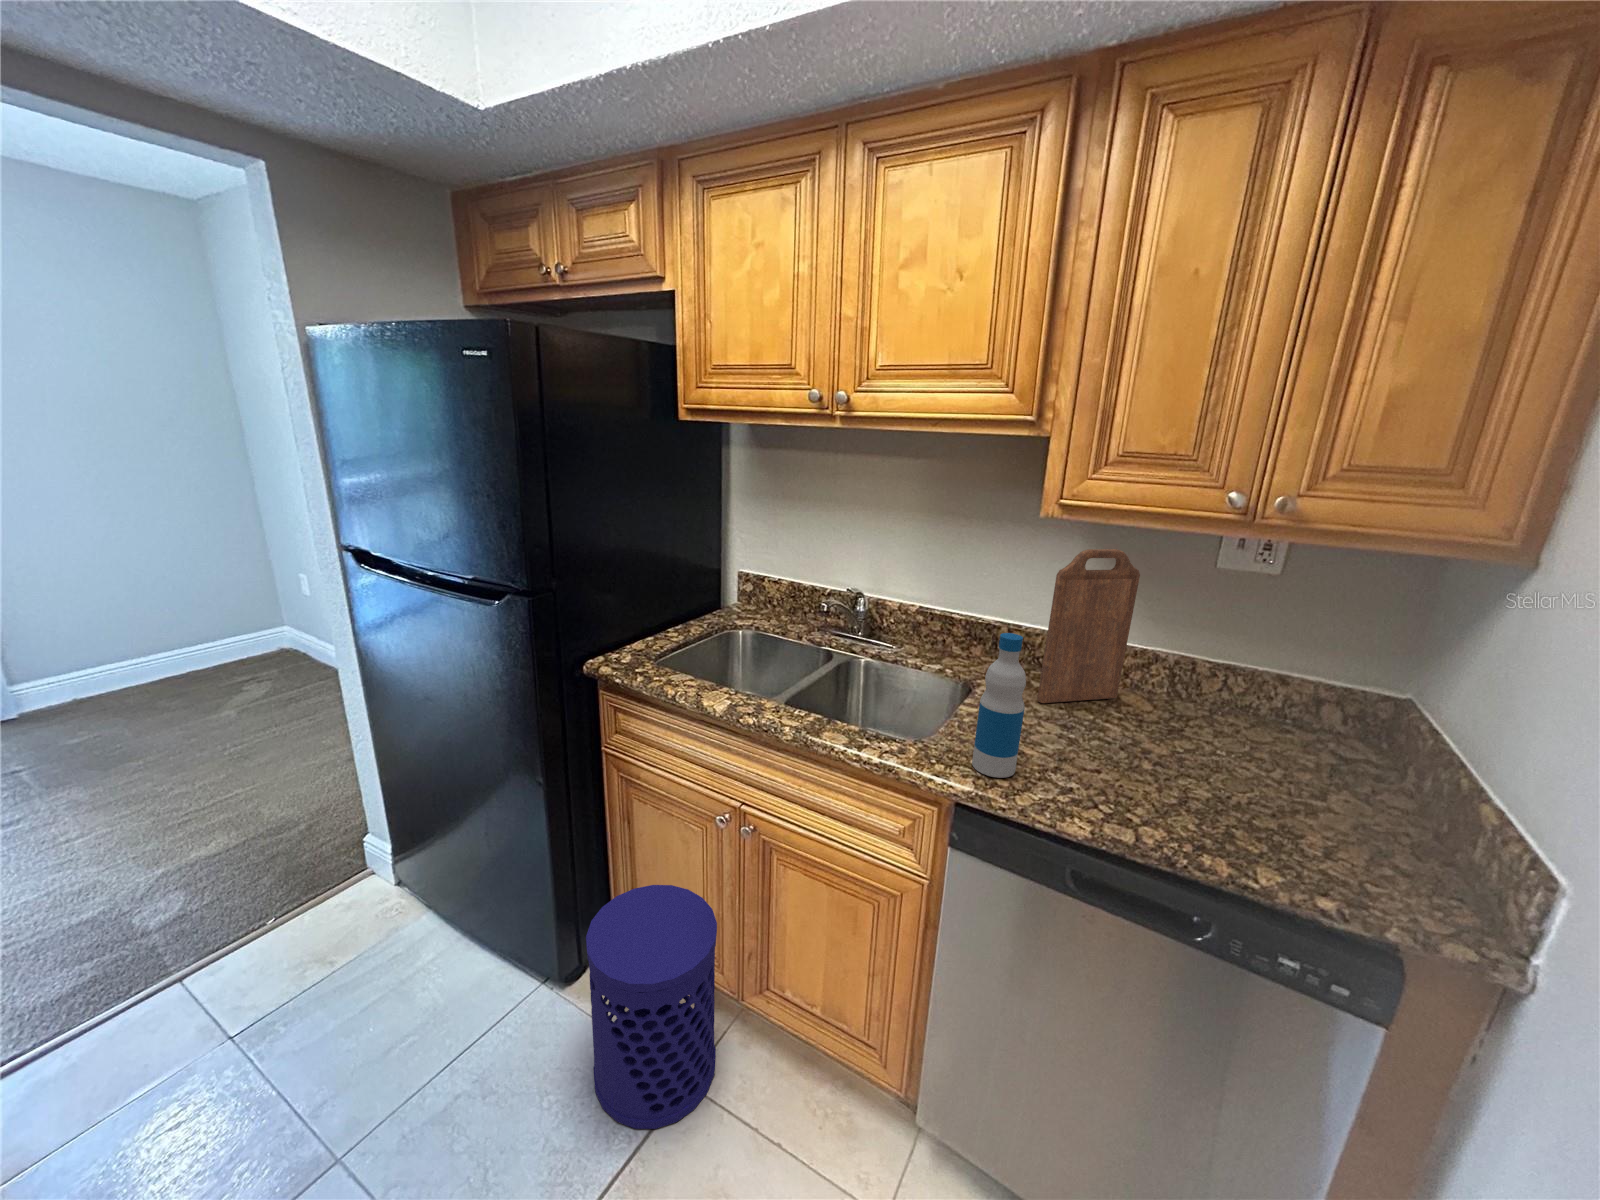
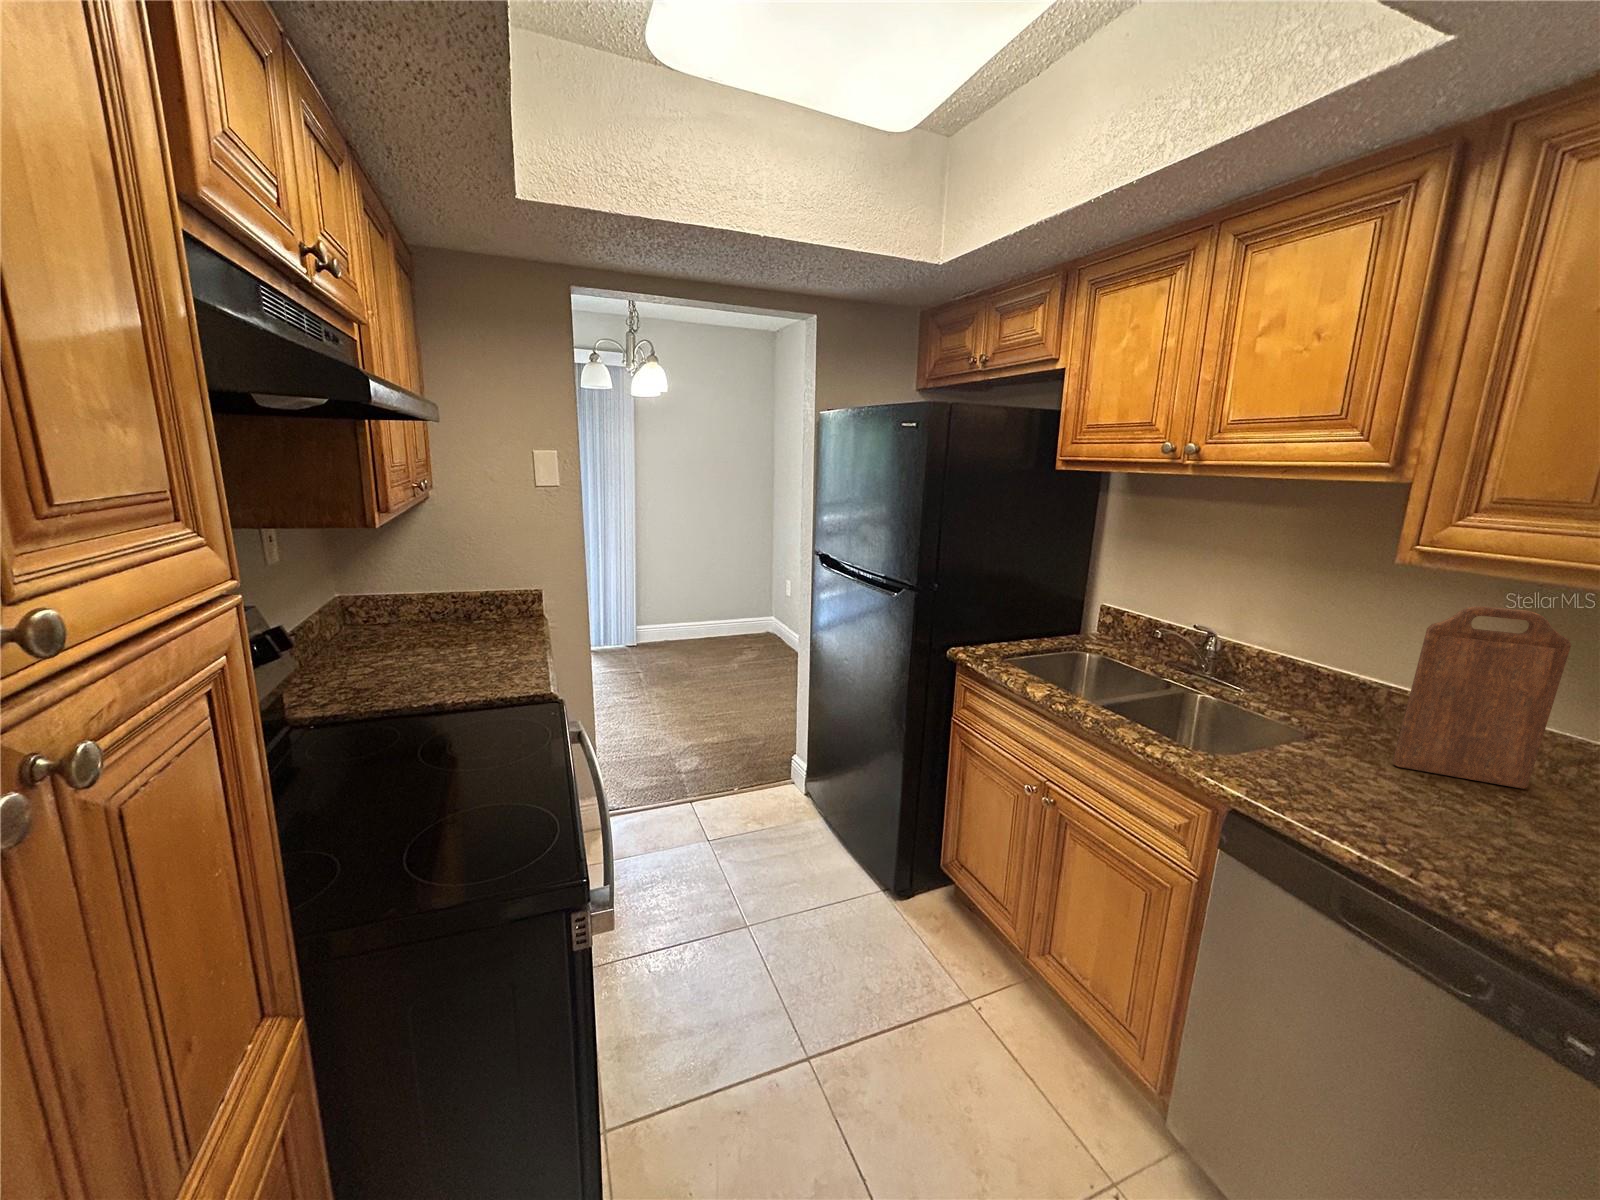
bottle: present [972,633,1026,778] -> none [1255,660,1319,798]
waste bin: present [586,885,717,1129] -> none [902,829,1013,1016]

